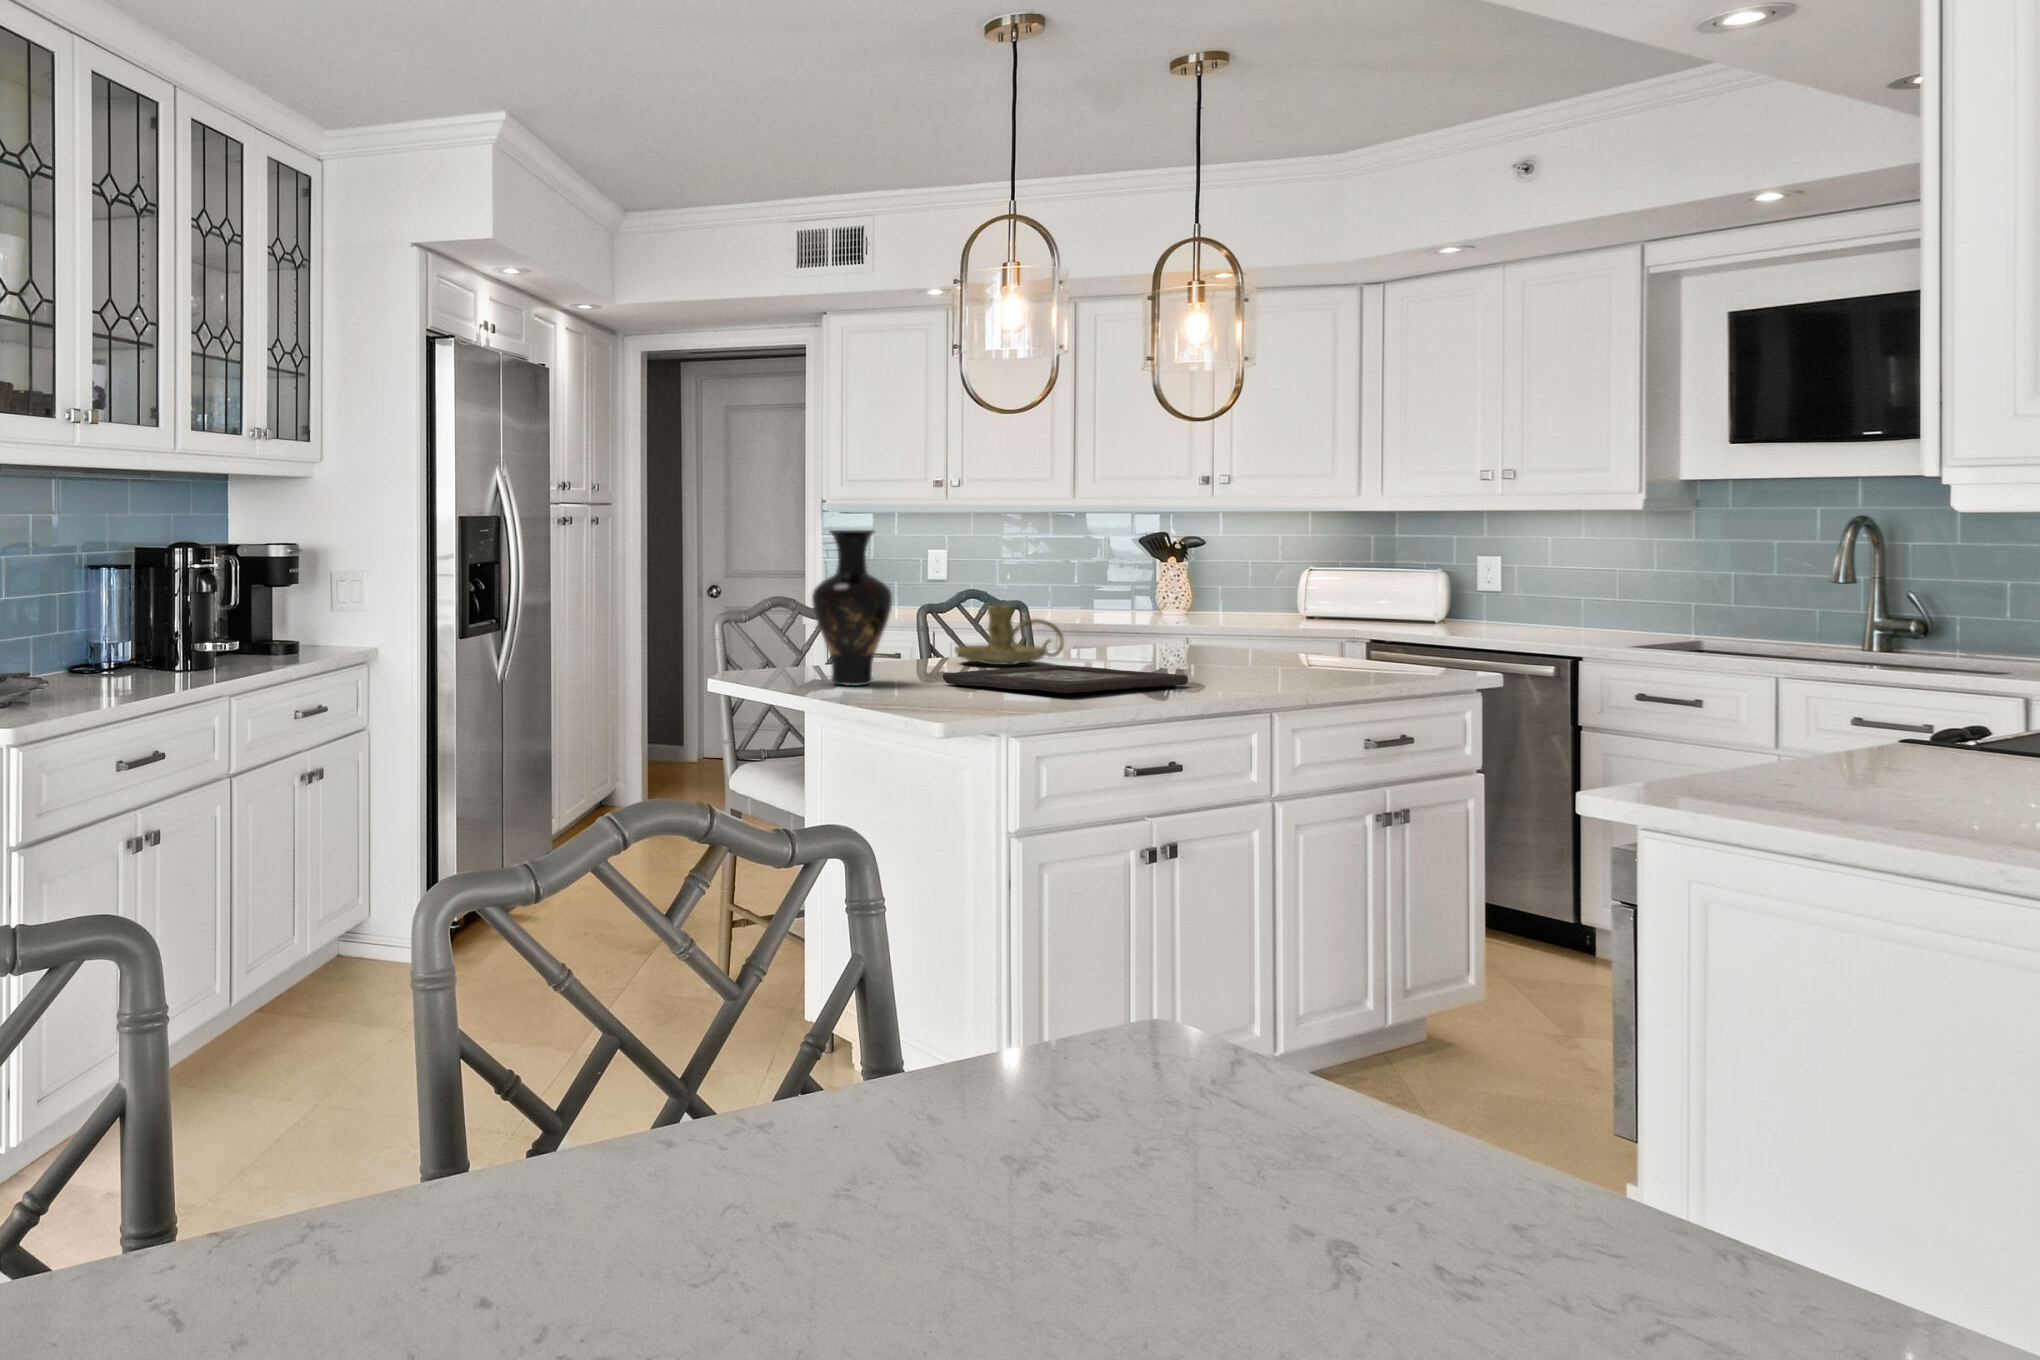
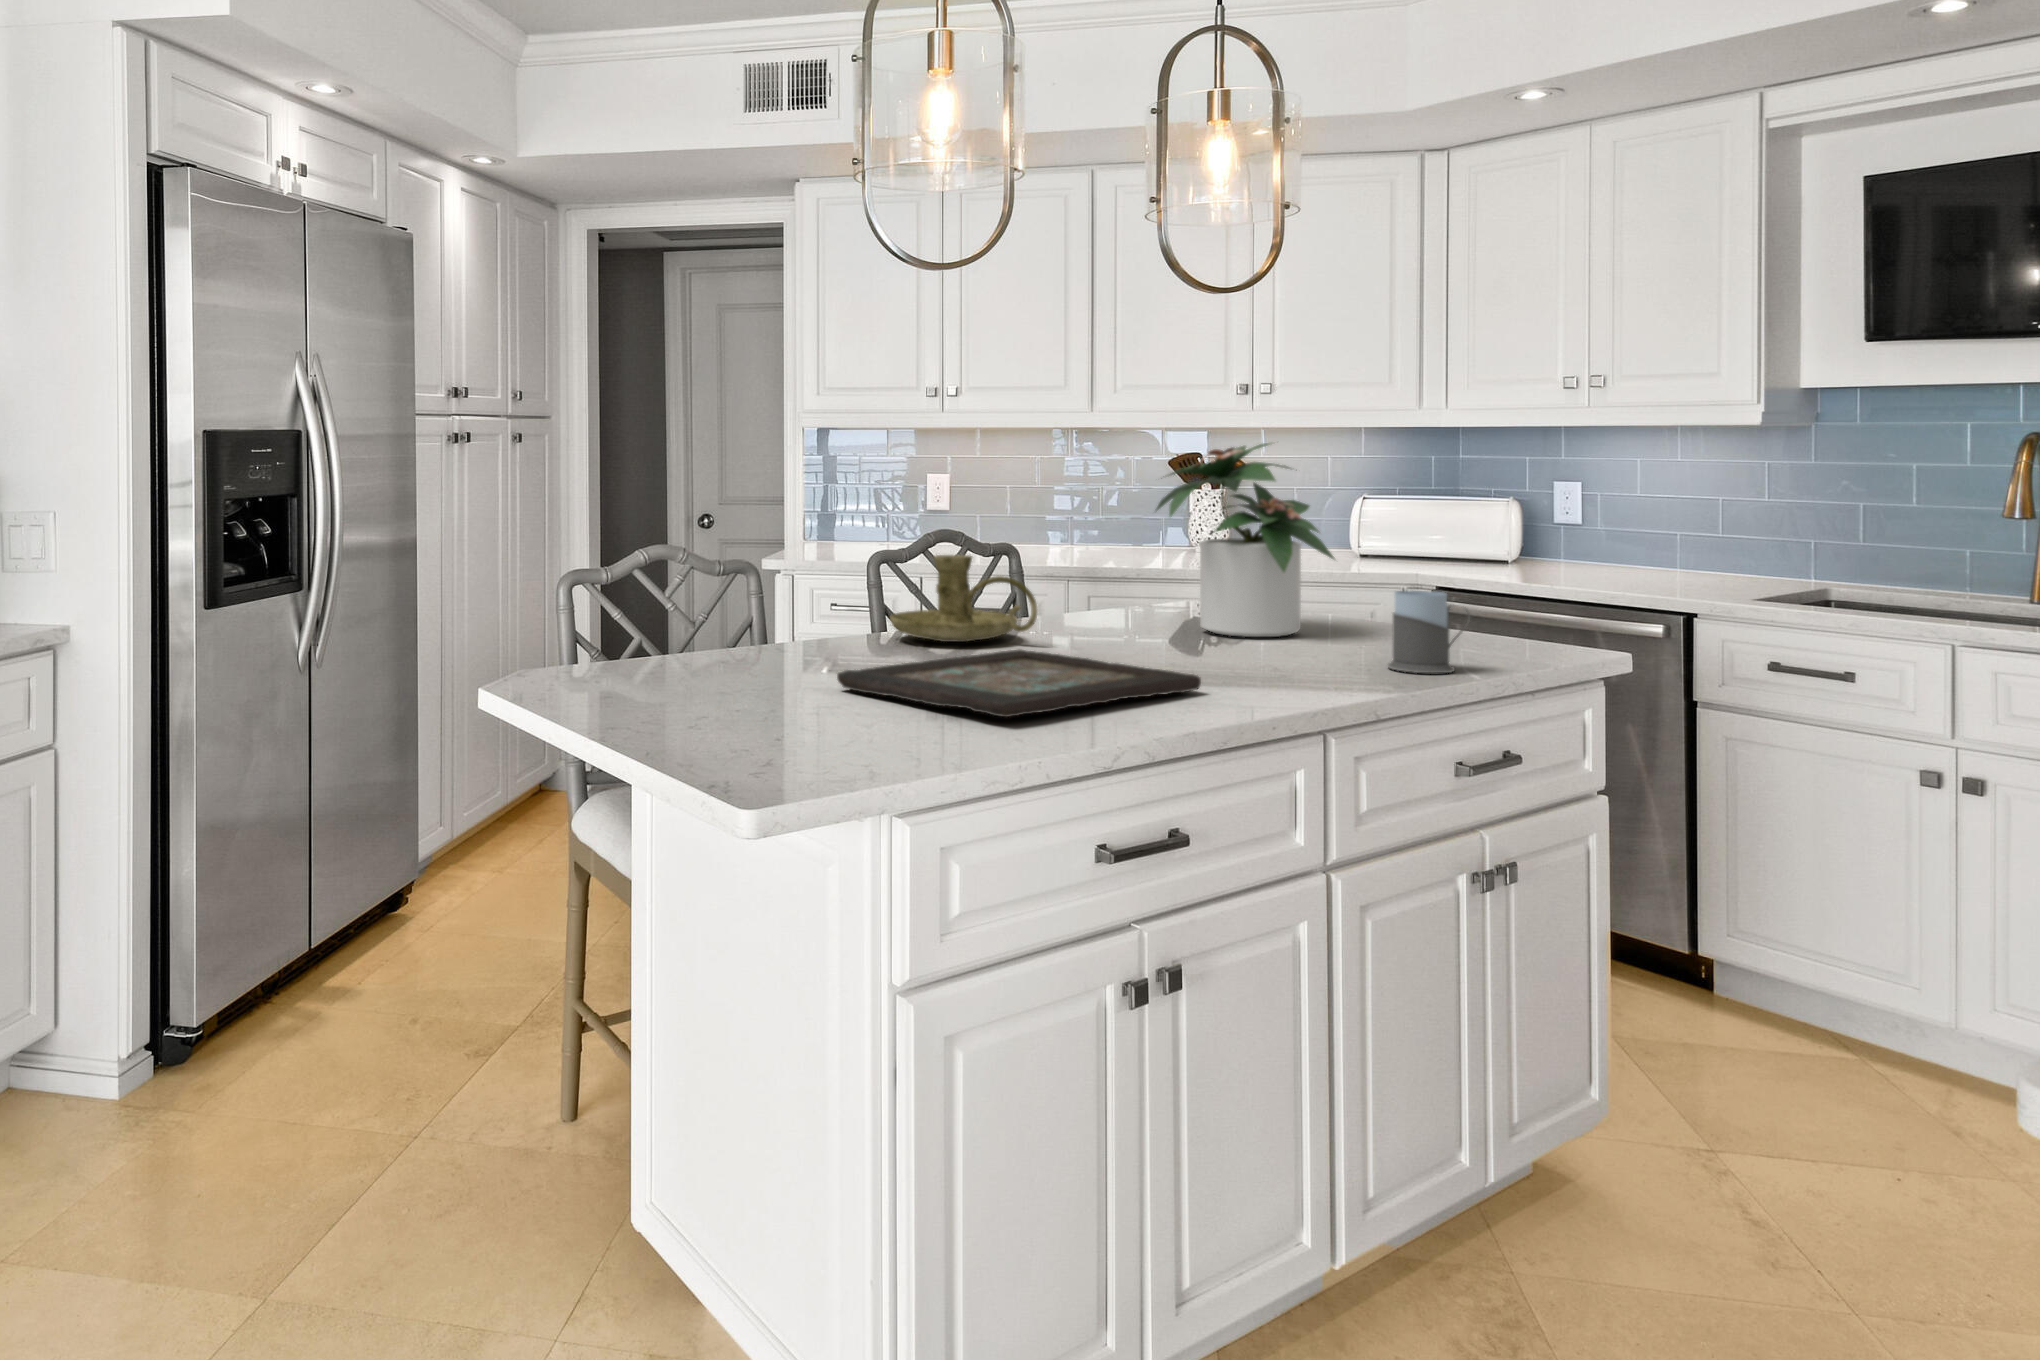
potted plant: none [1144,524,1284,663] -> present [1156,443,1334,637]
vase: present [812,530,892,686] -> none [640,449,762,693]
mug: none [1317,625,1376,679] -> present [1388,591,1470,673]

